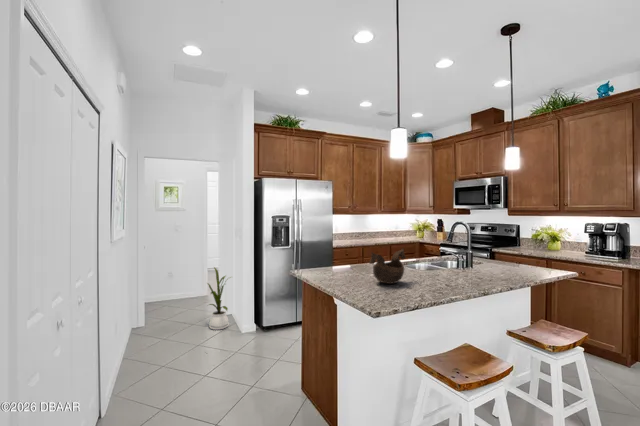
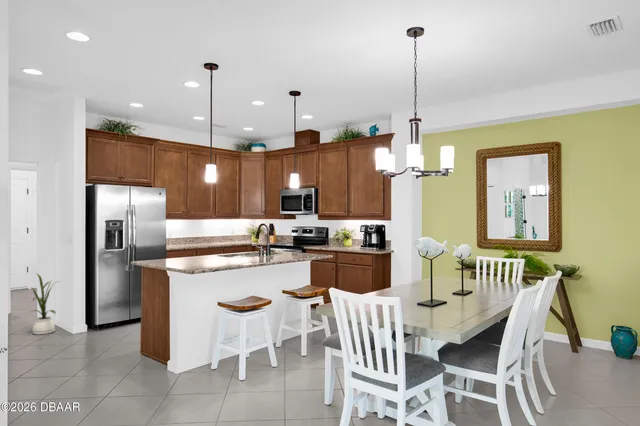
decorative bowl: present [369,249,406,284] -> none [191,241,218,264]

